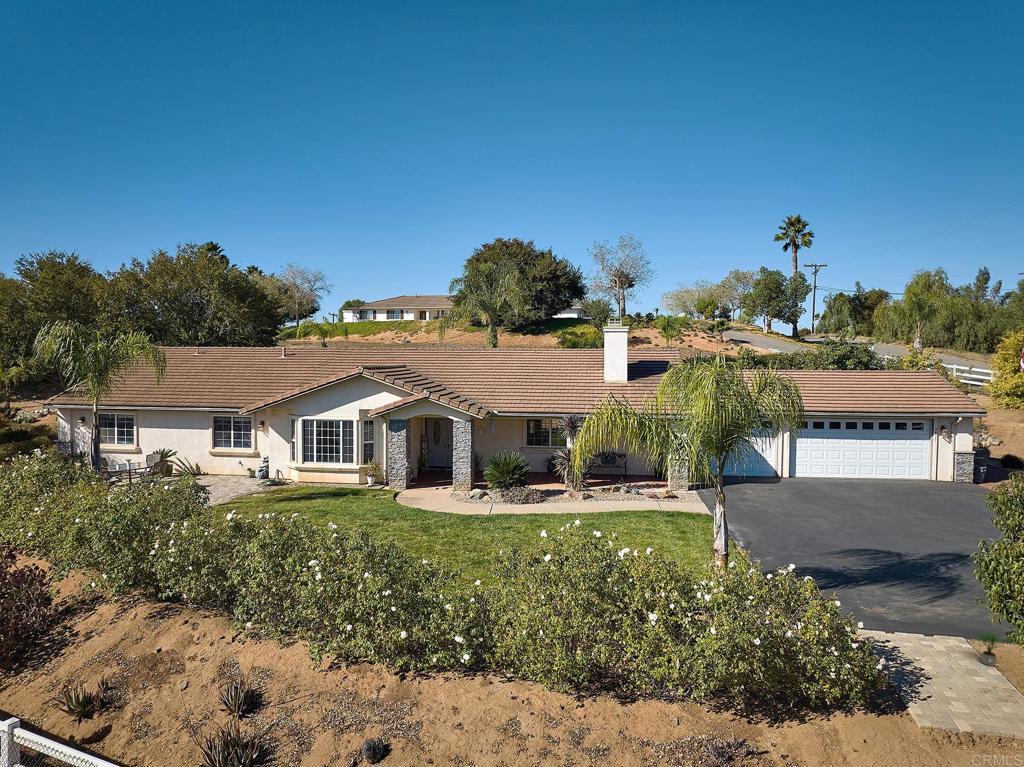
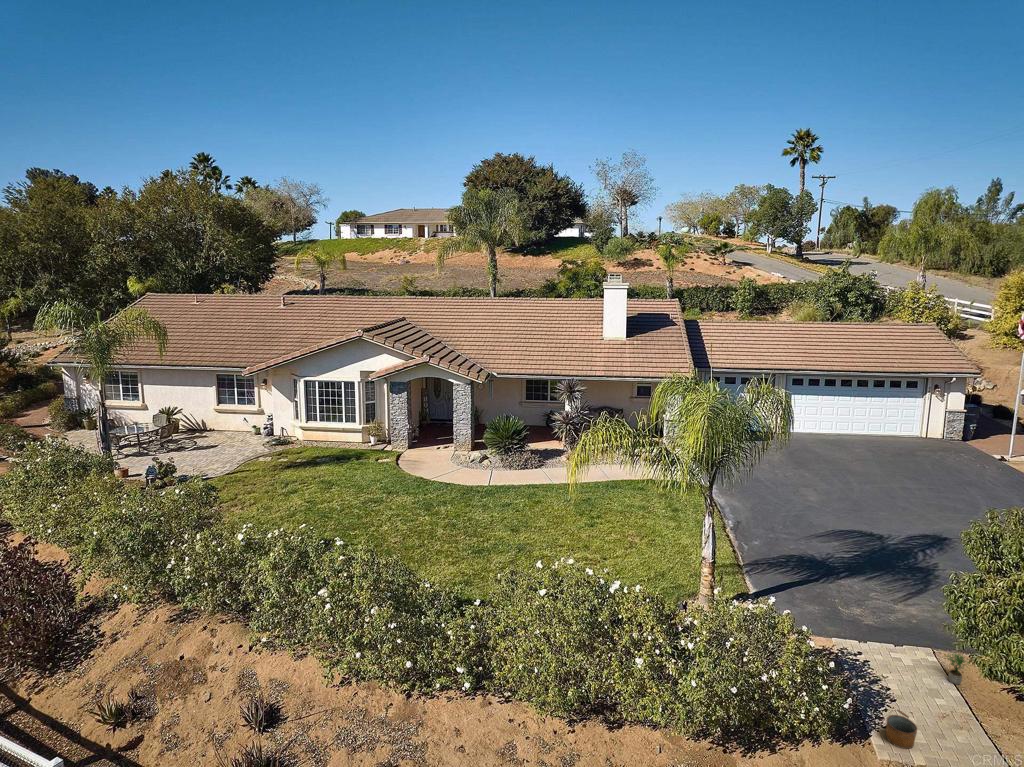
bucket: none [923,677,958,720] -> present [886,710,917,749]

